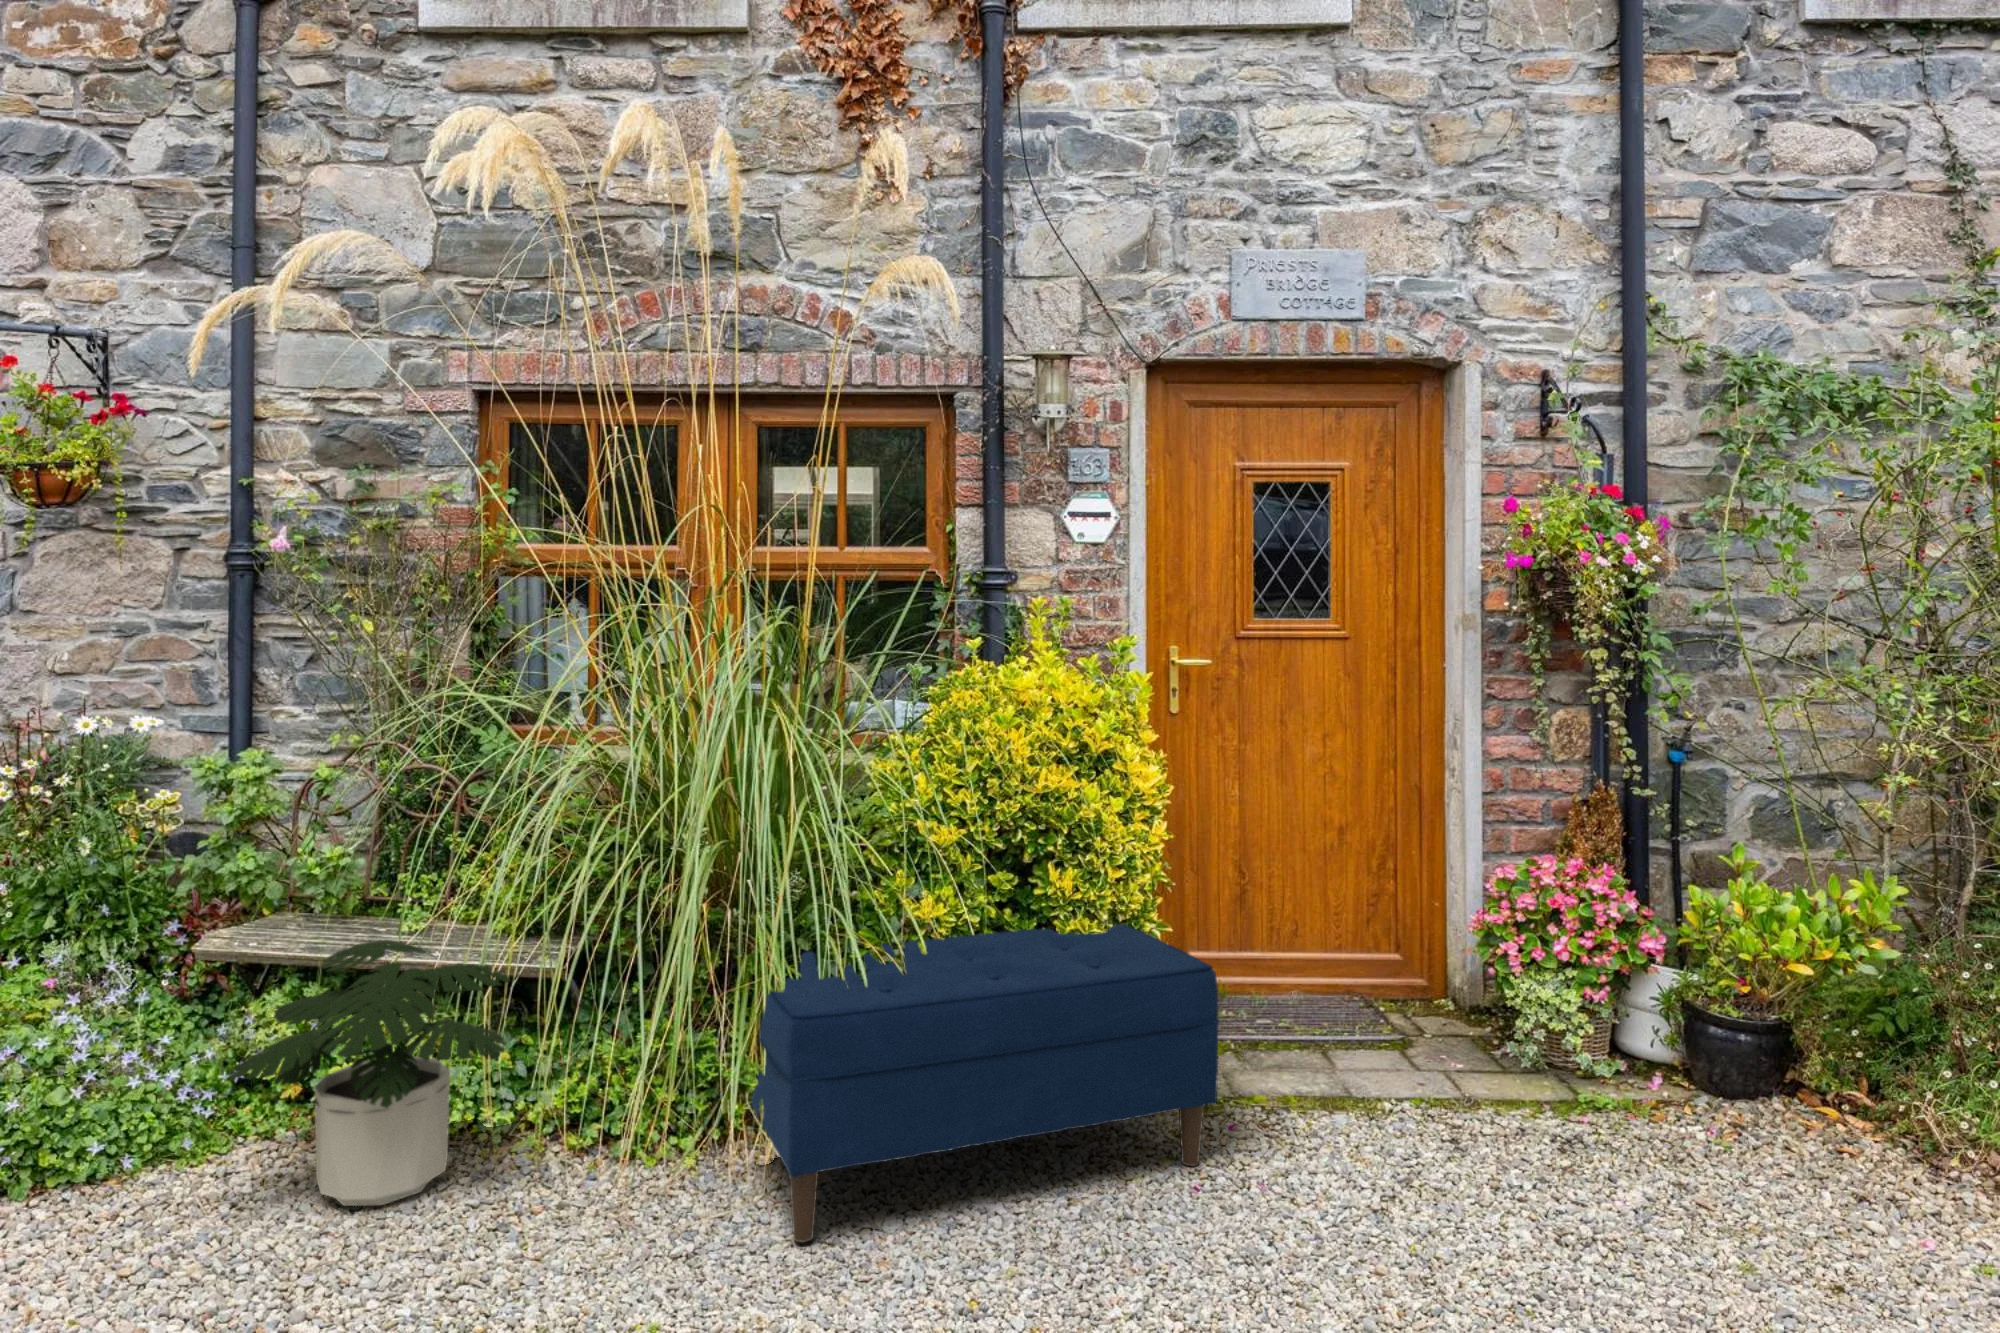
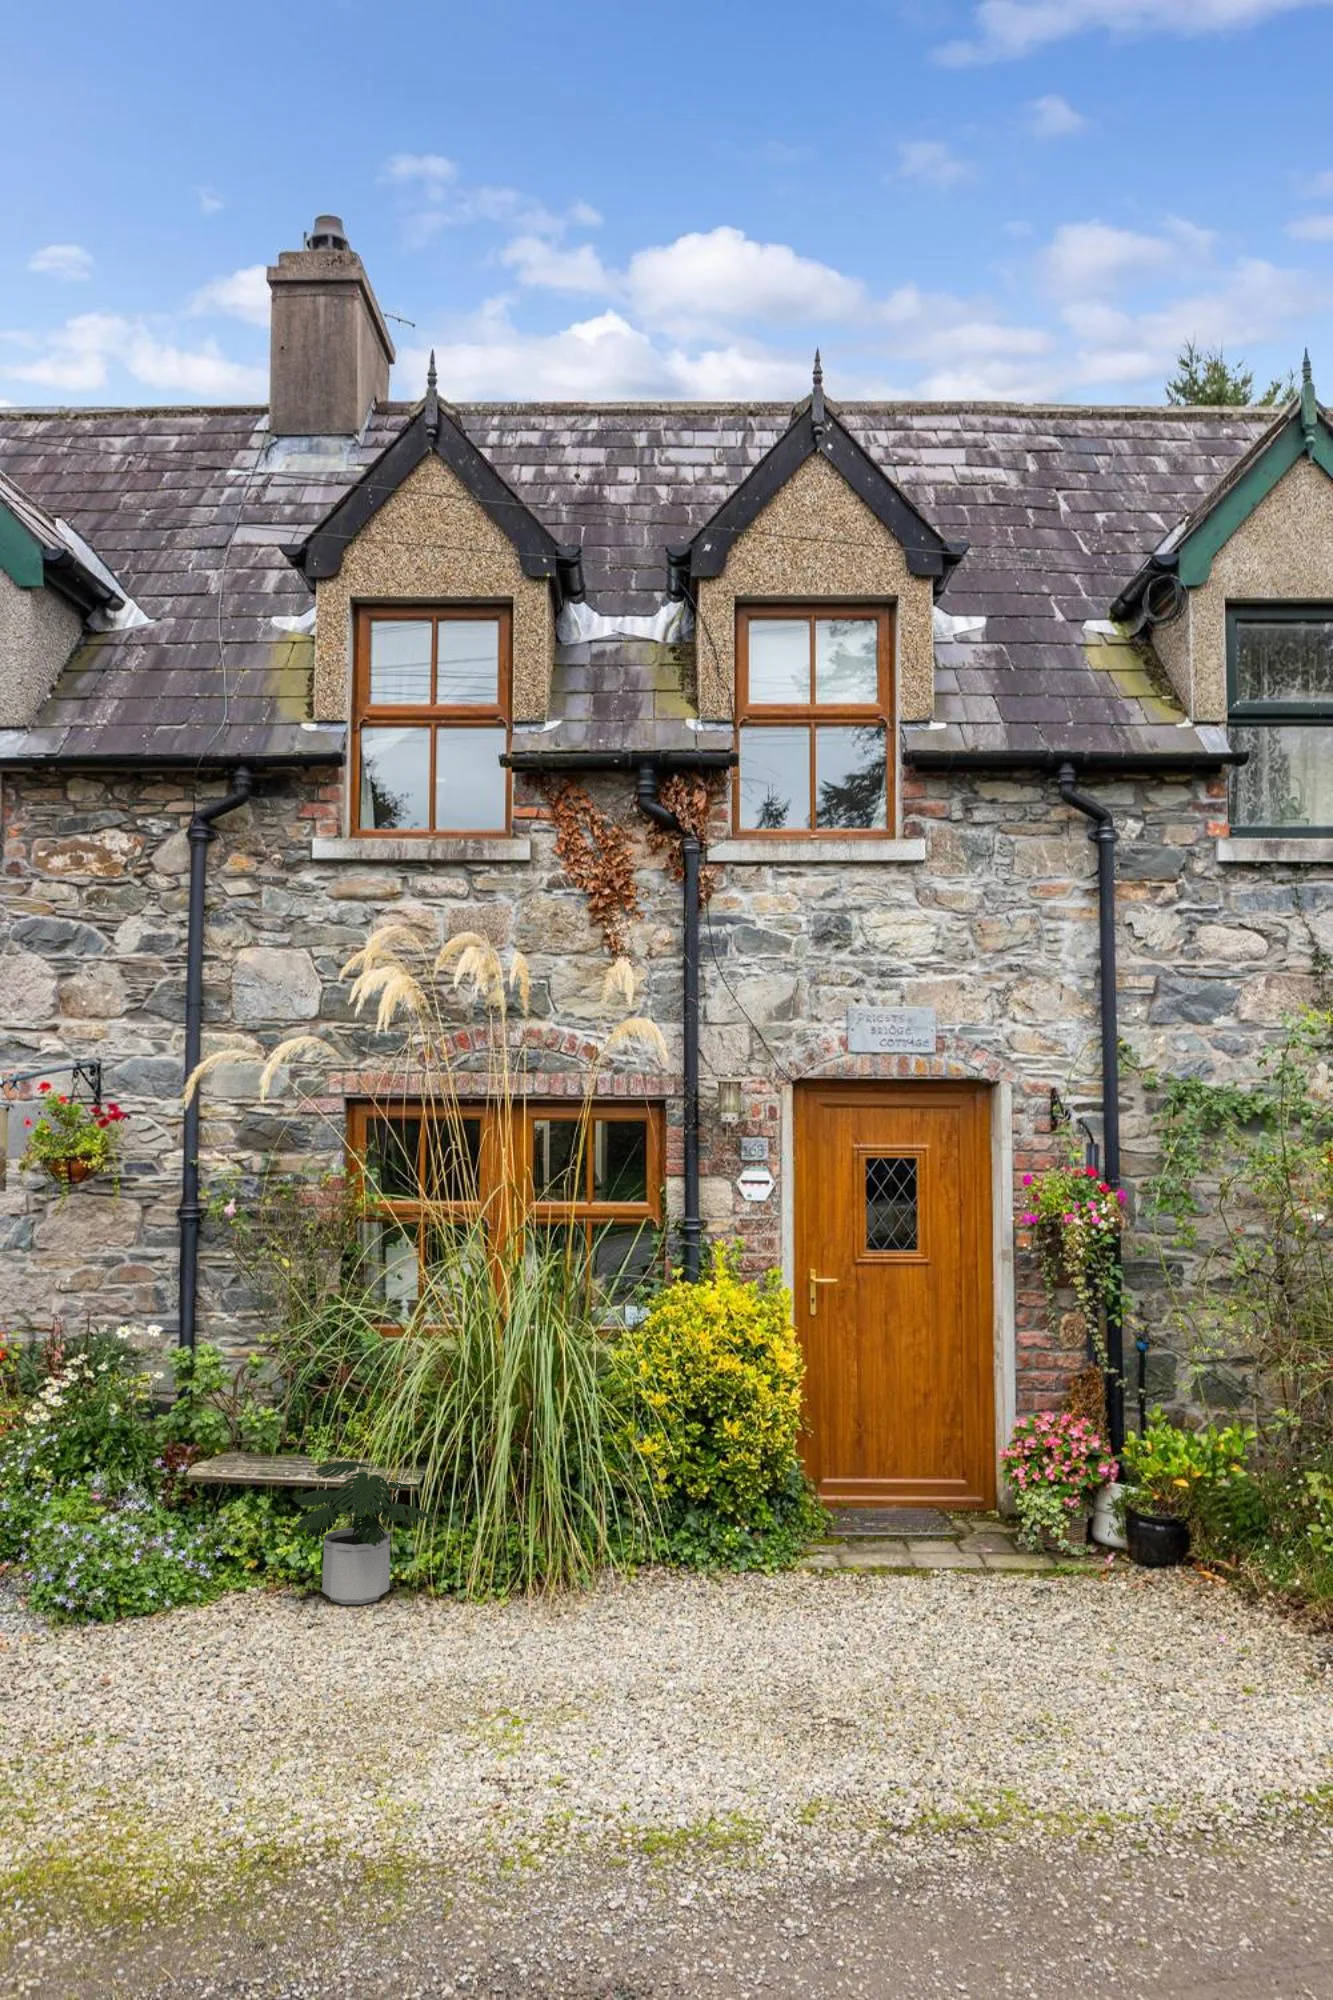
bench: present [752,925,1219,1242] -> none [549,1454,819,1619]

